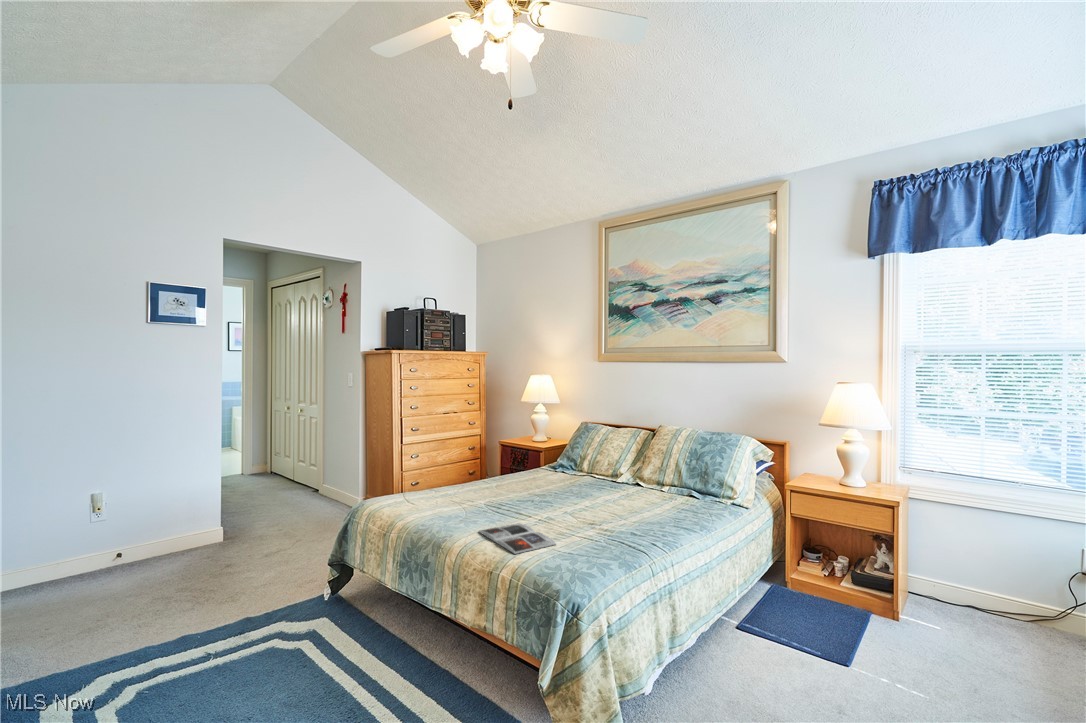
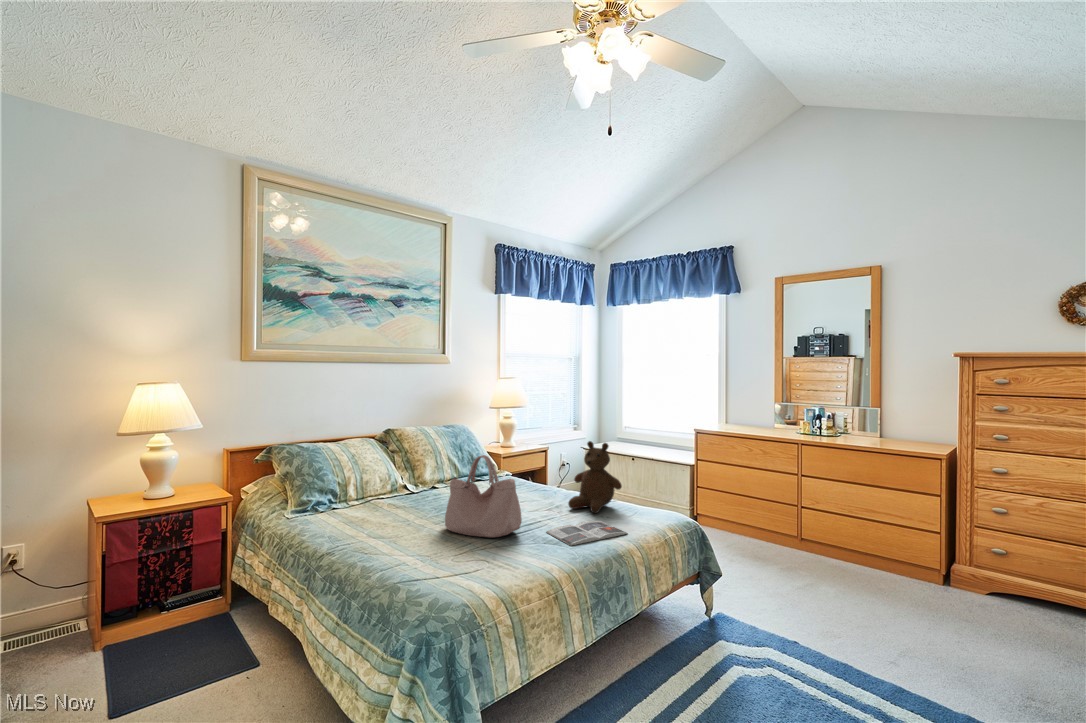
handbag: none [493,440,537,512] -> present [445,455,522,537]
teddy bear: none [582,459,644,547] -> present [568,441,622,513]

